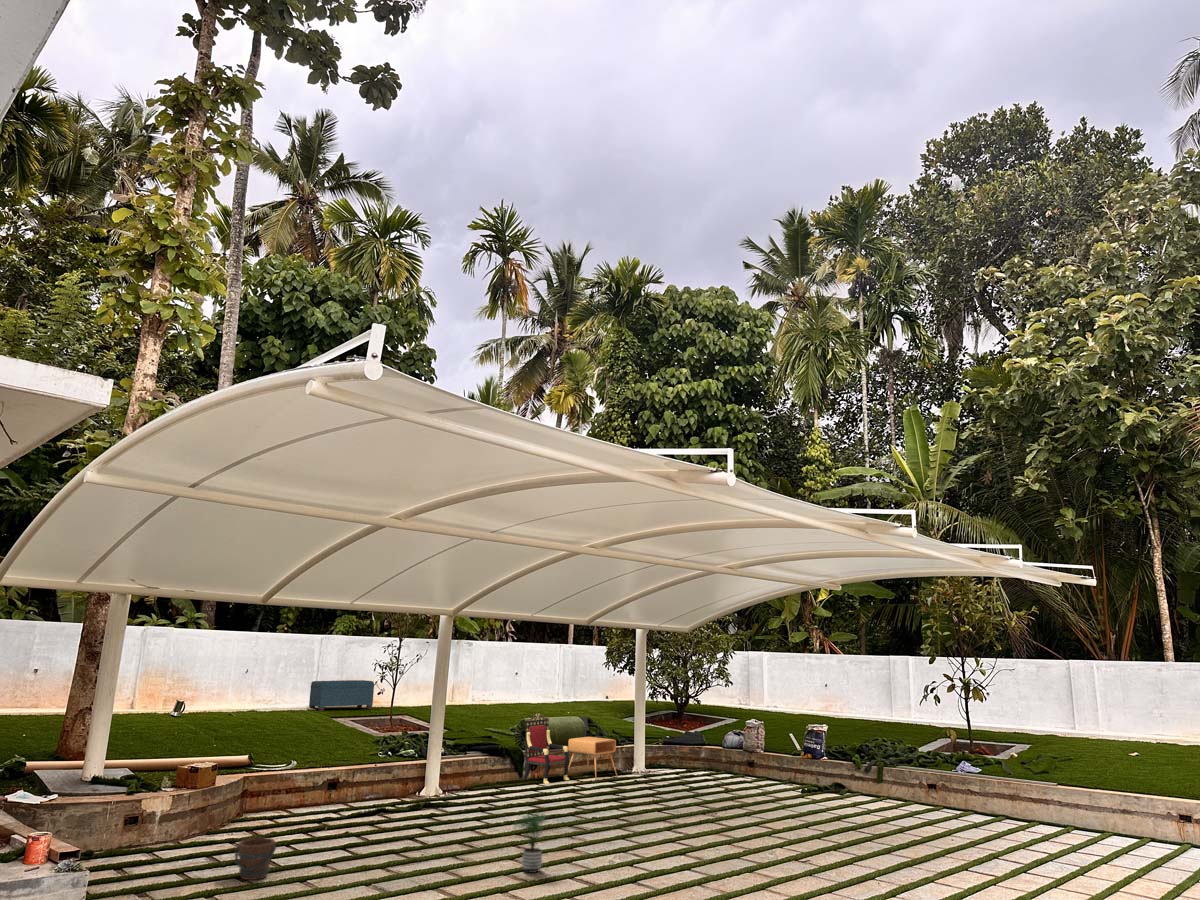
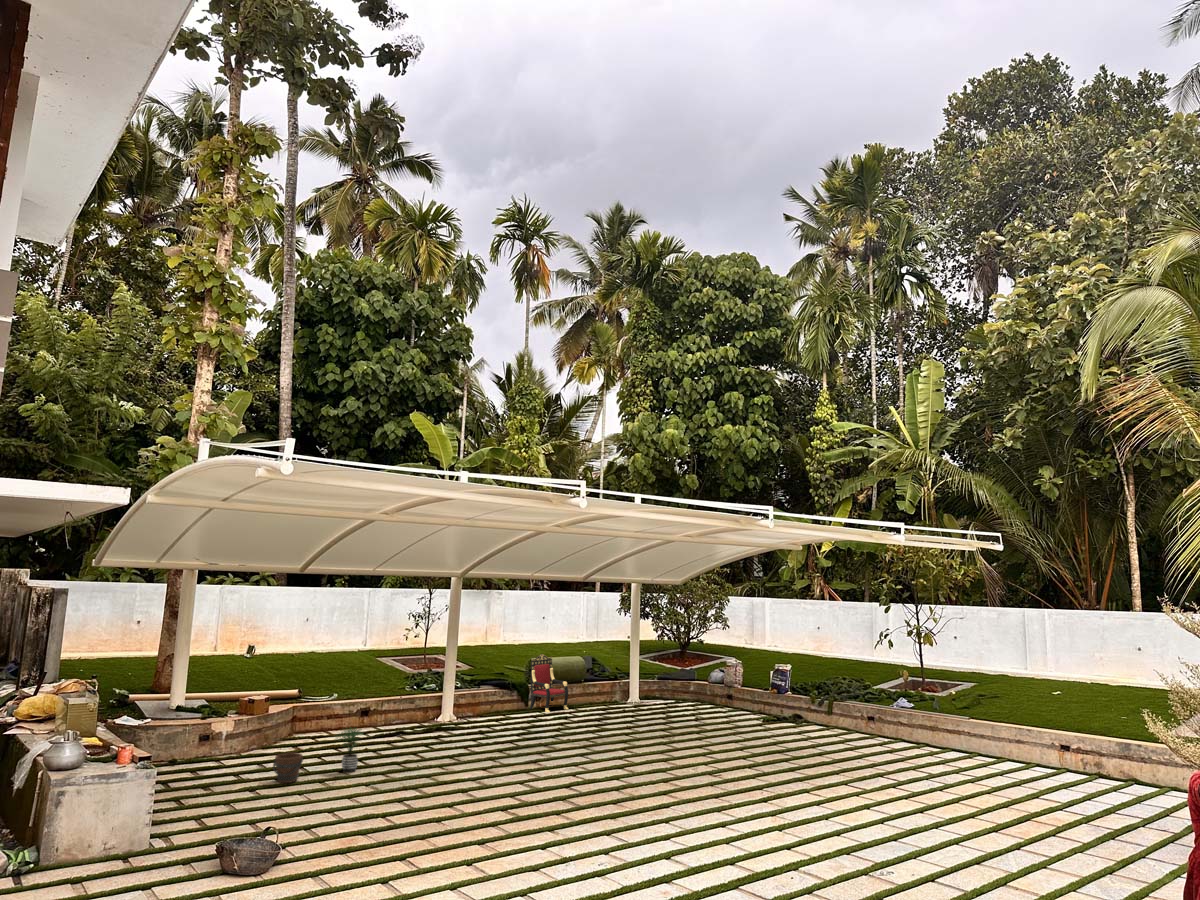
bench: present [309,680,374,711] -> none [364,624,418,650]
side table: present [568,737,617,779] -> none [568,673,612,709]
potted plant: present [514,813,546,873] -> present [336,728,362,772]

